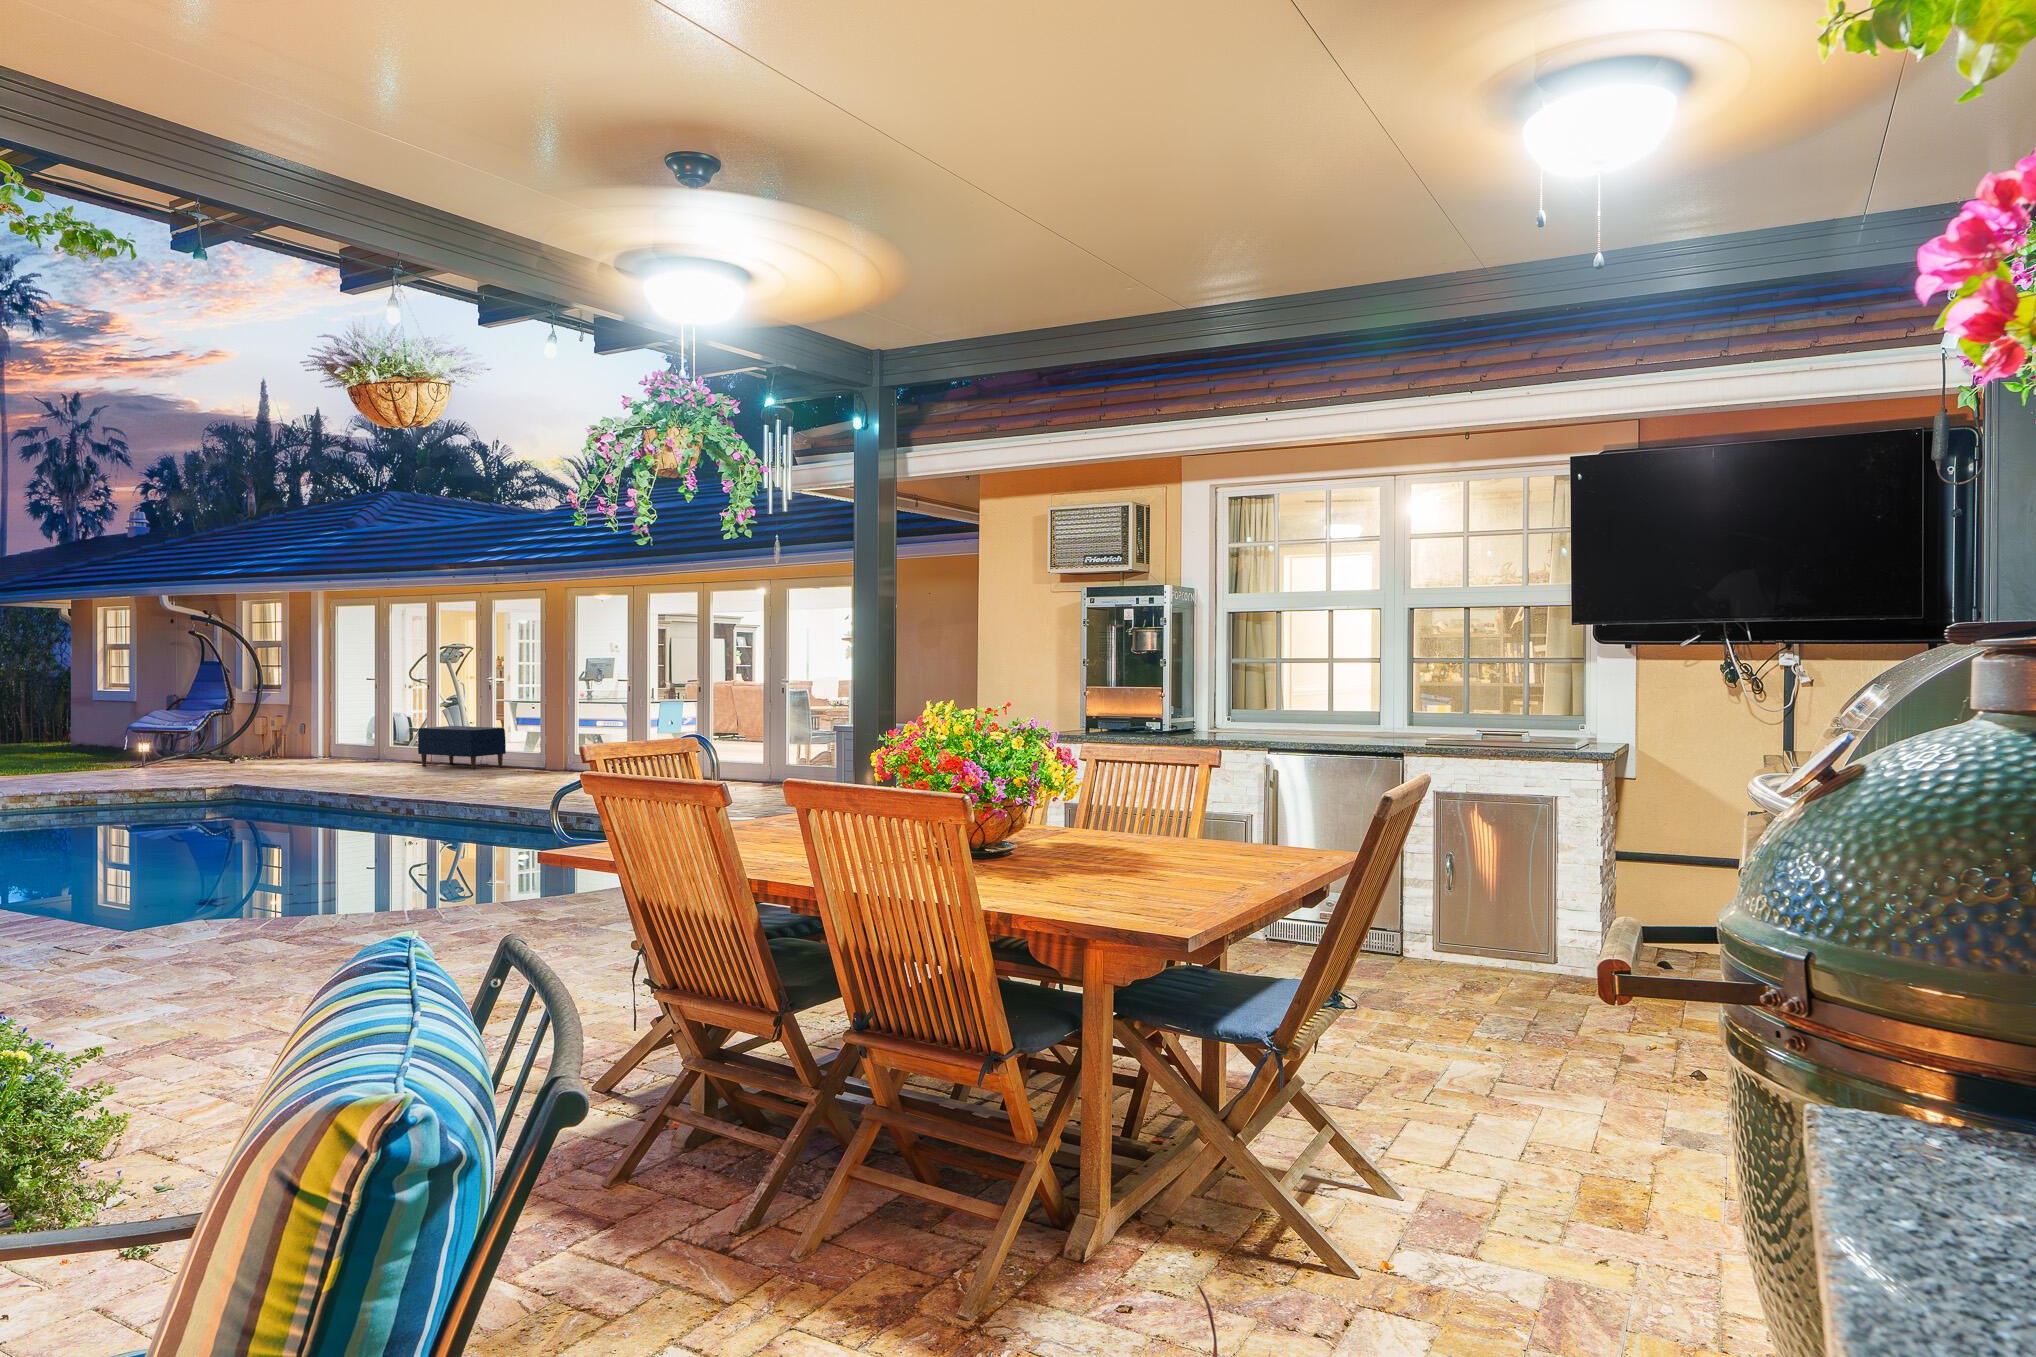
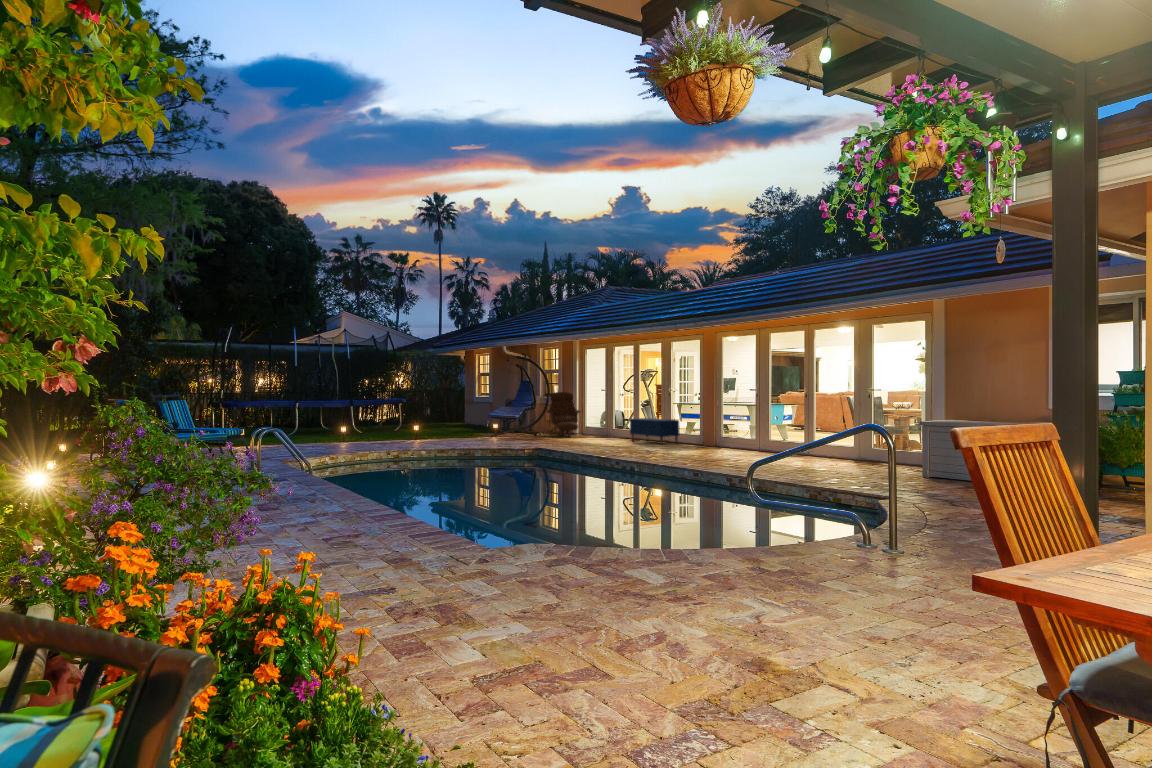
lounge chair: none [257,683,328,764] -> present [547,392,581,436]

